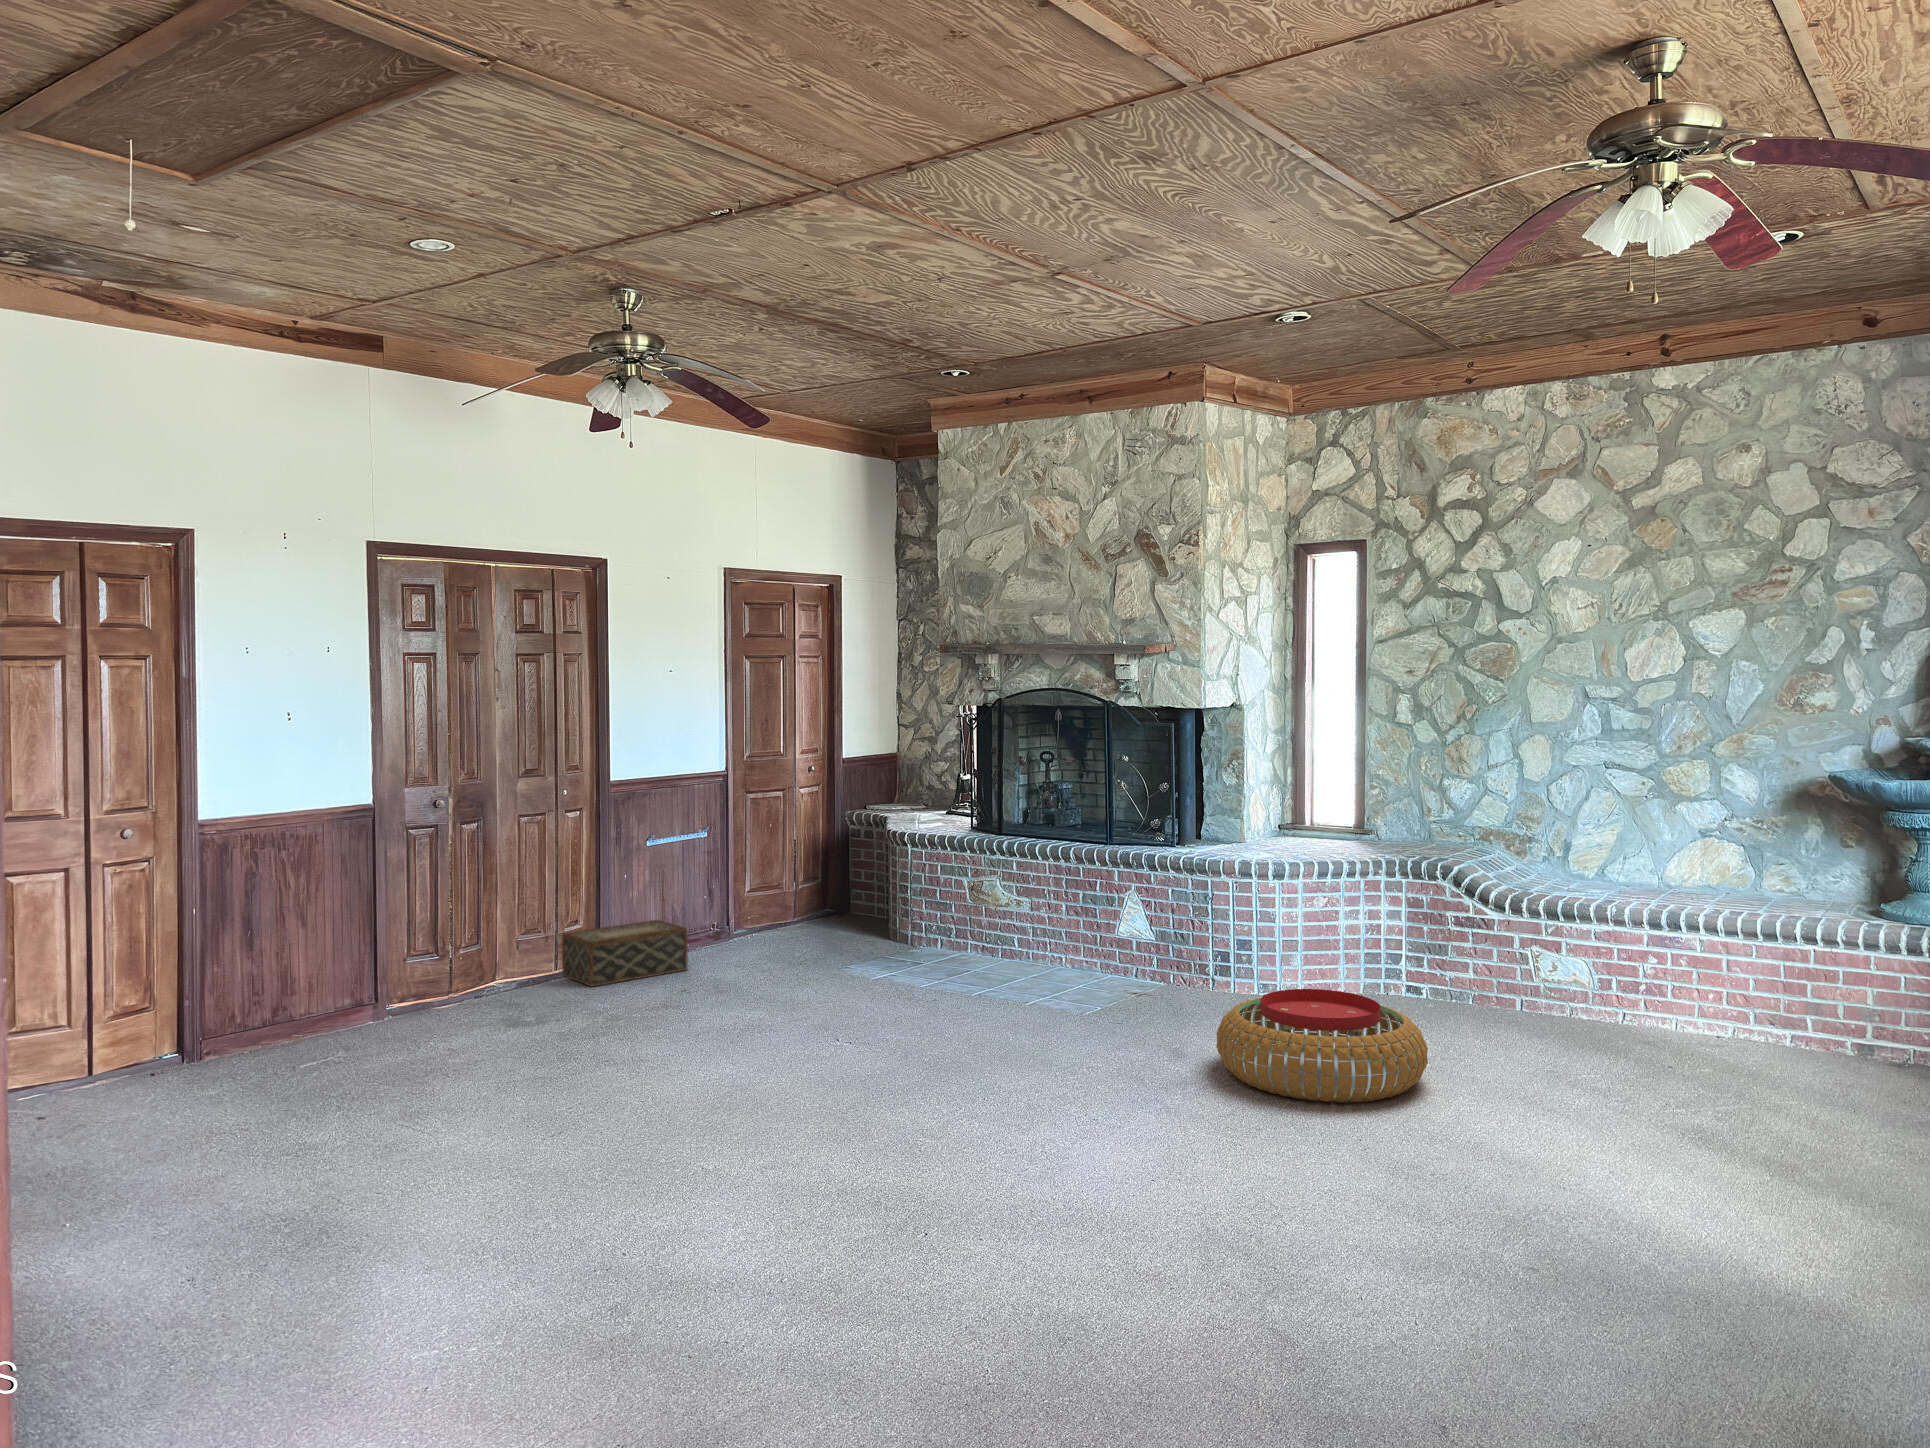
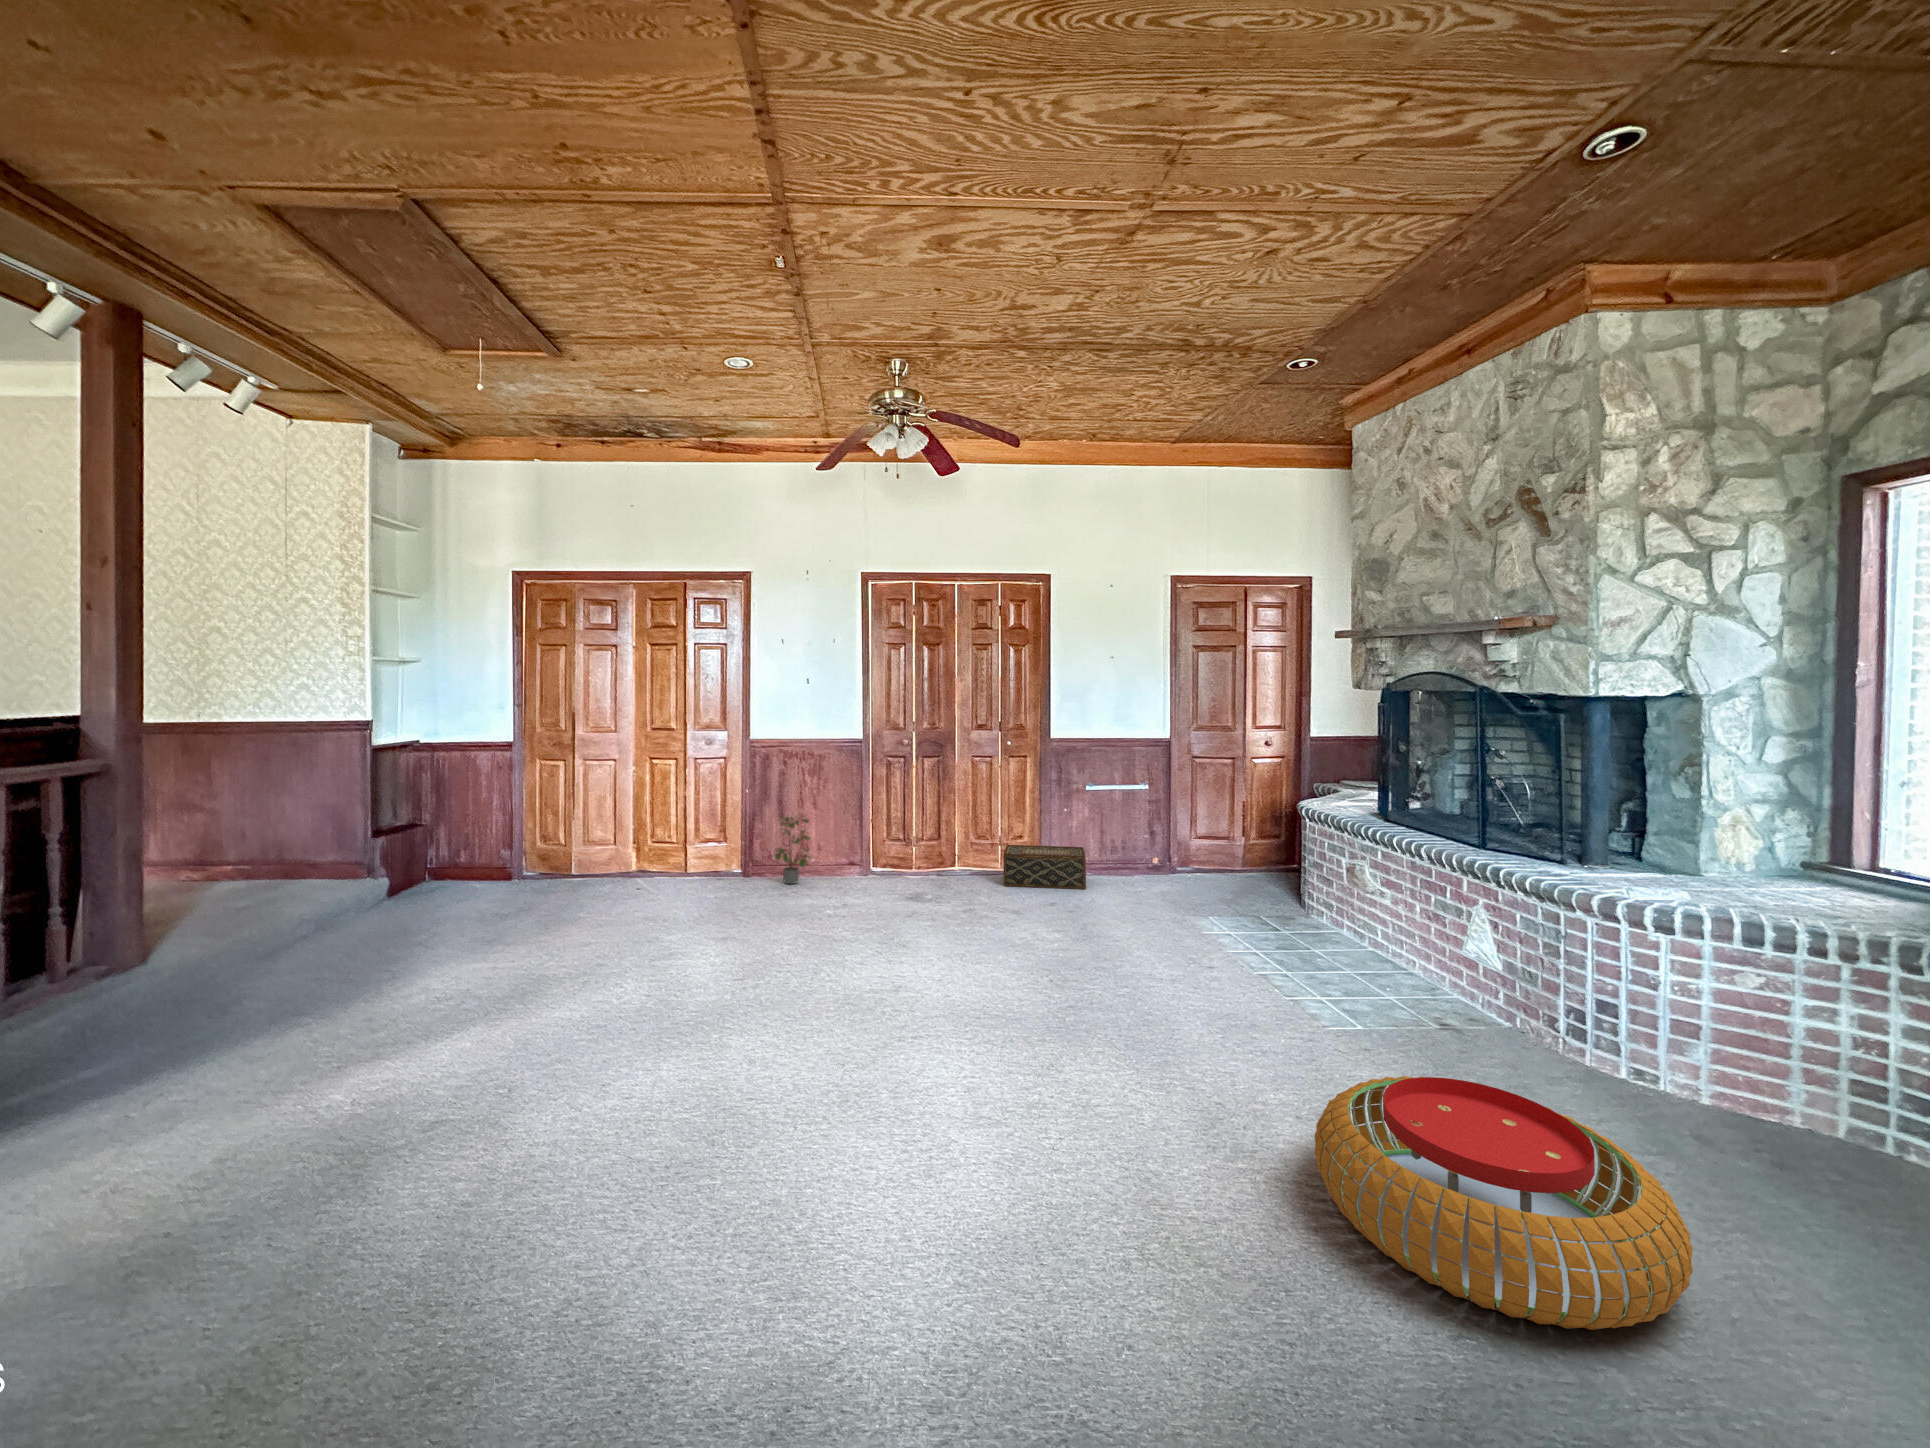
potted plant: none [246,928,324,1053] -> present [775,815,810,884]

